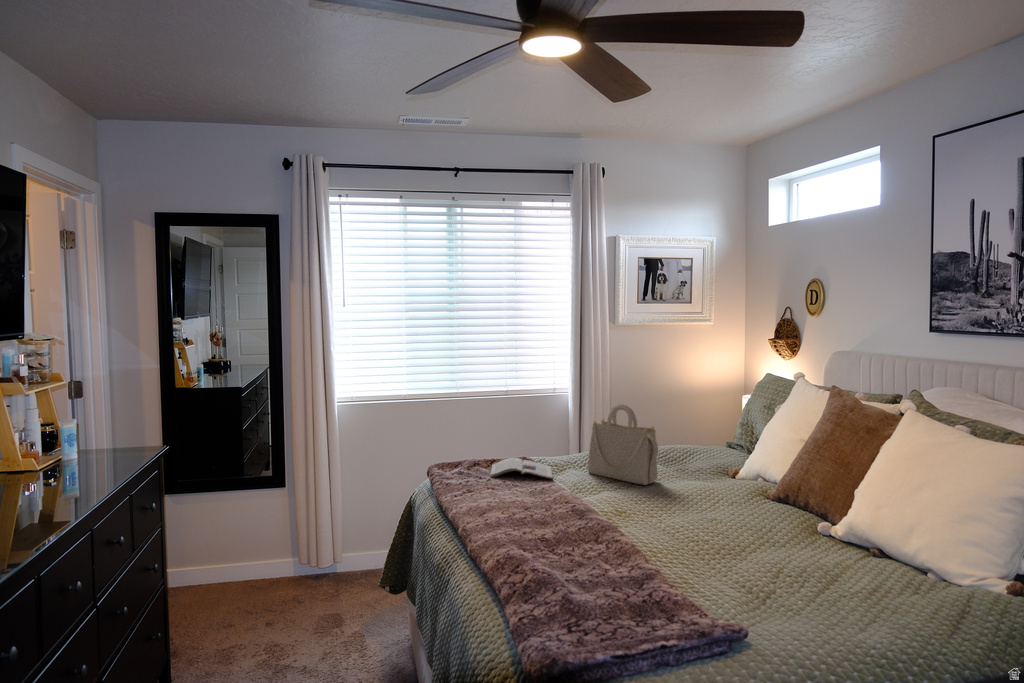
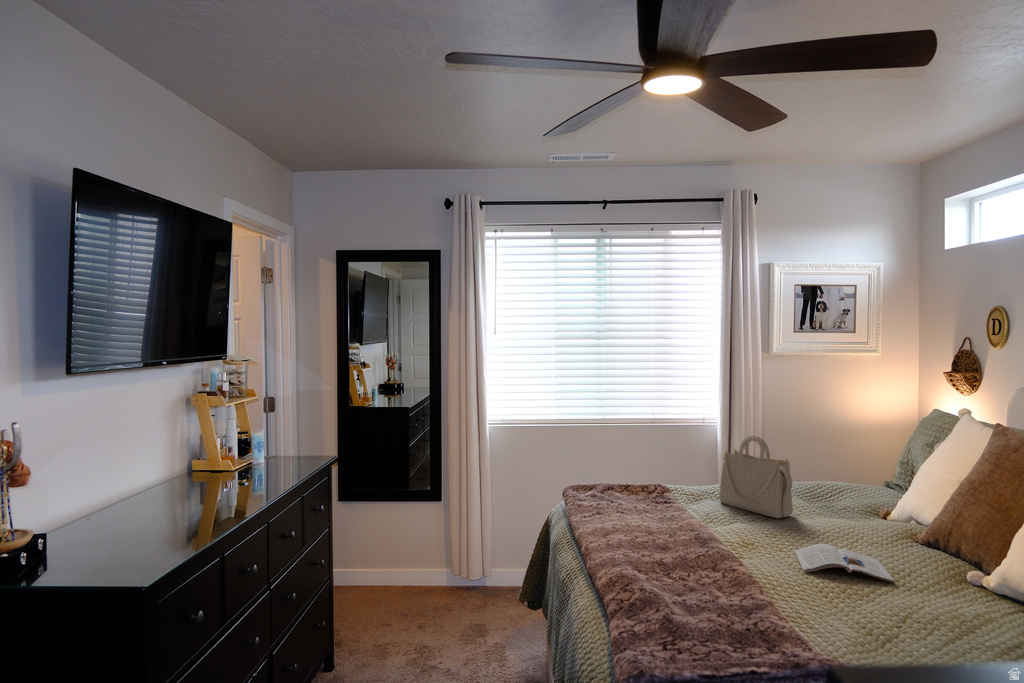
magazine: present [490,458,553,479] -> present [795,544,895,582]

